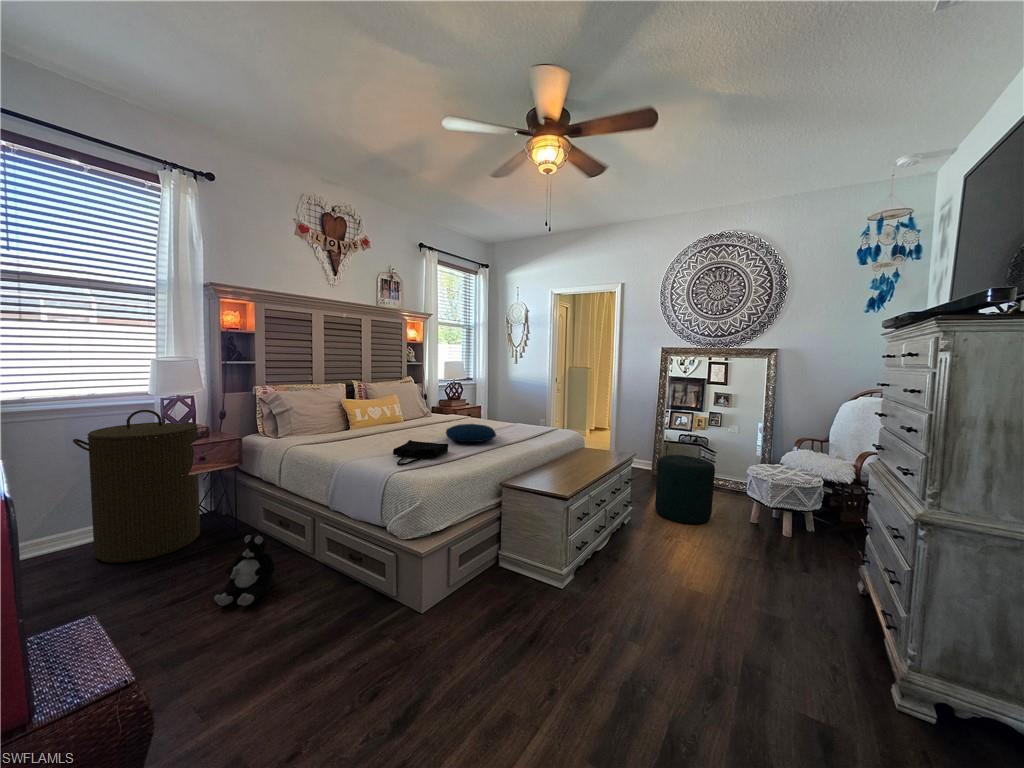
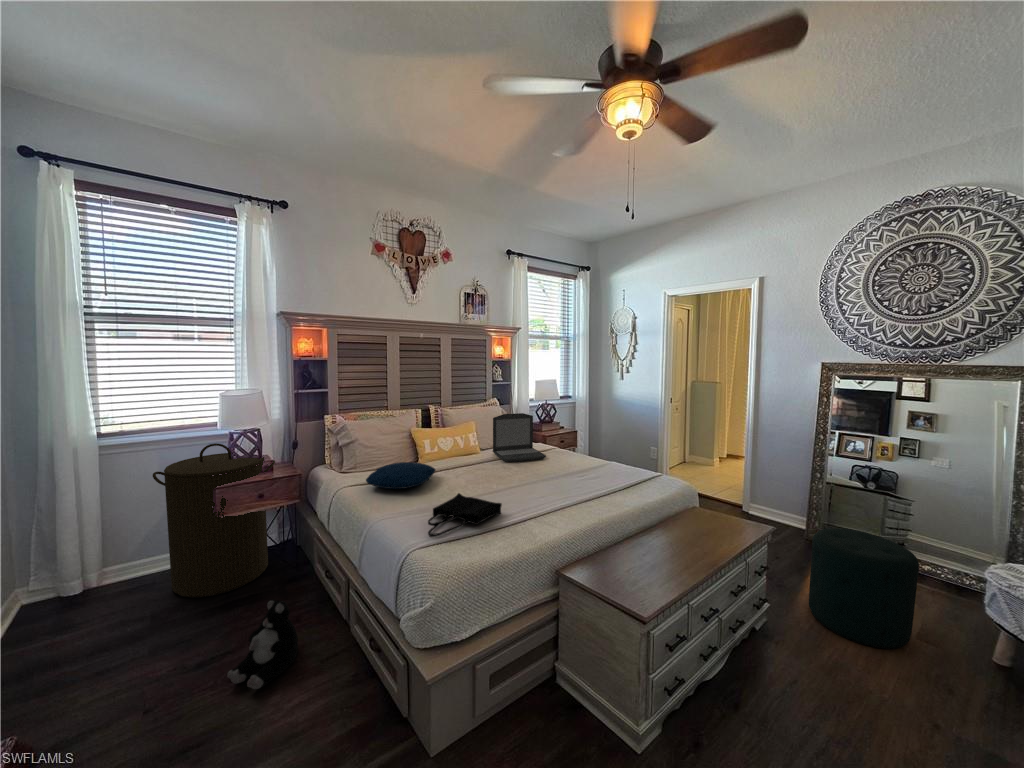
laptop: none [417,386,465,426] -> present [493,413,546,462]
pillow: present [446,424,496,442] -> present [366,462,436,489]

